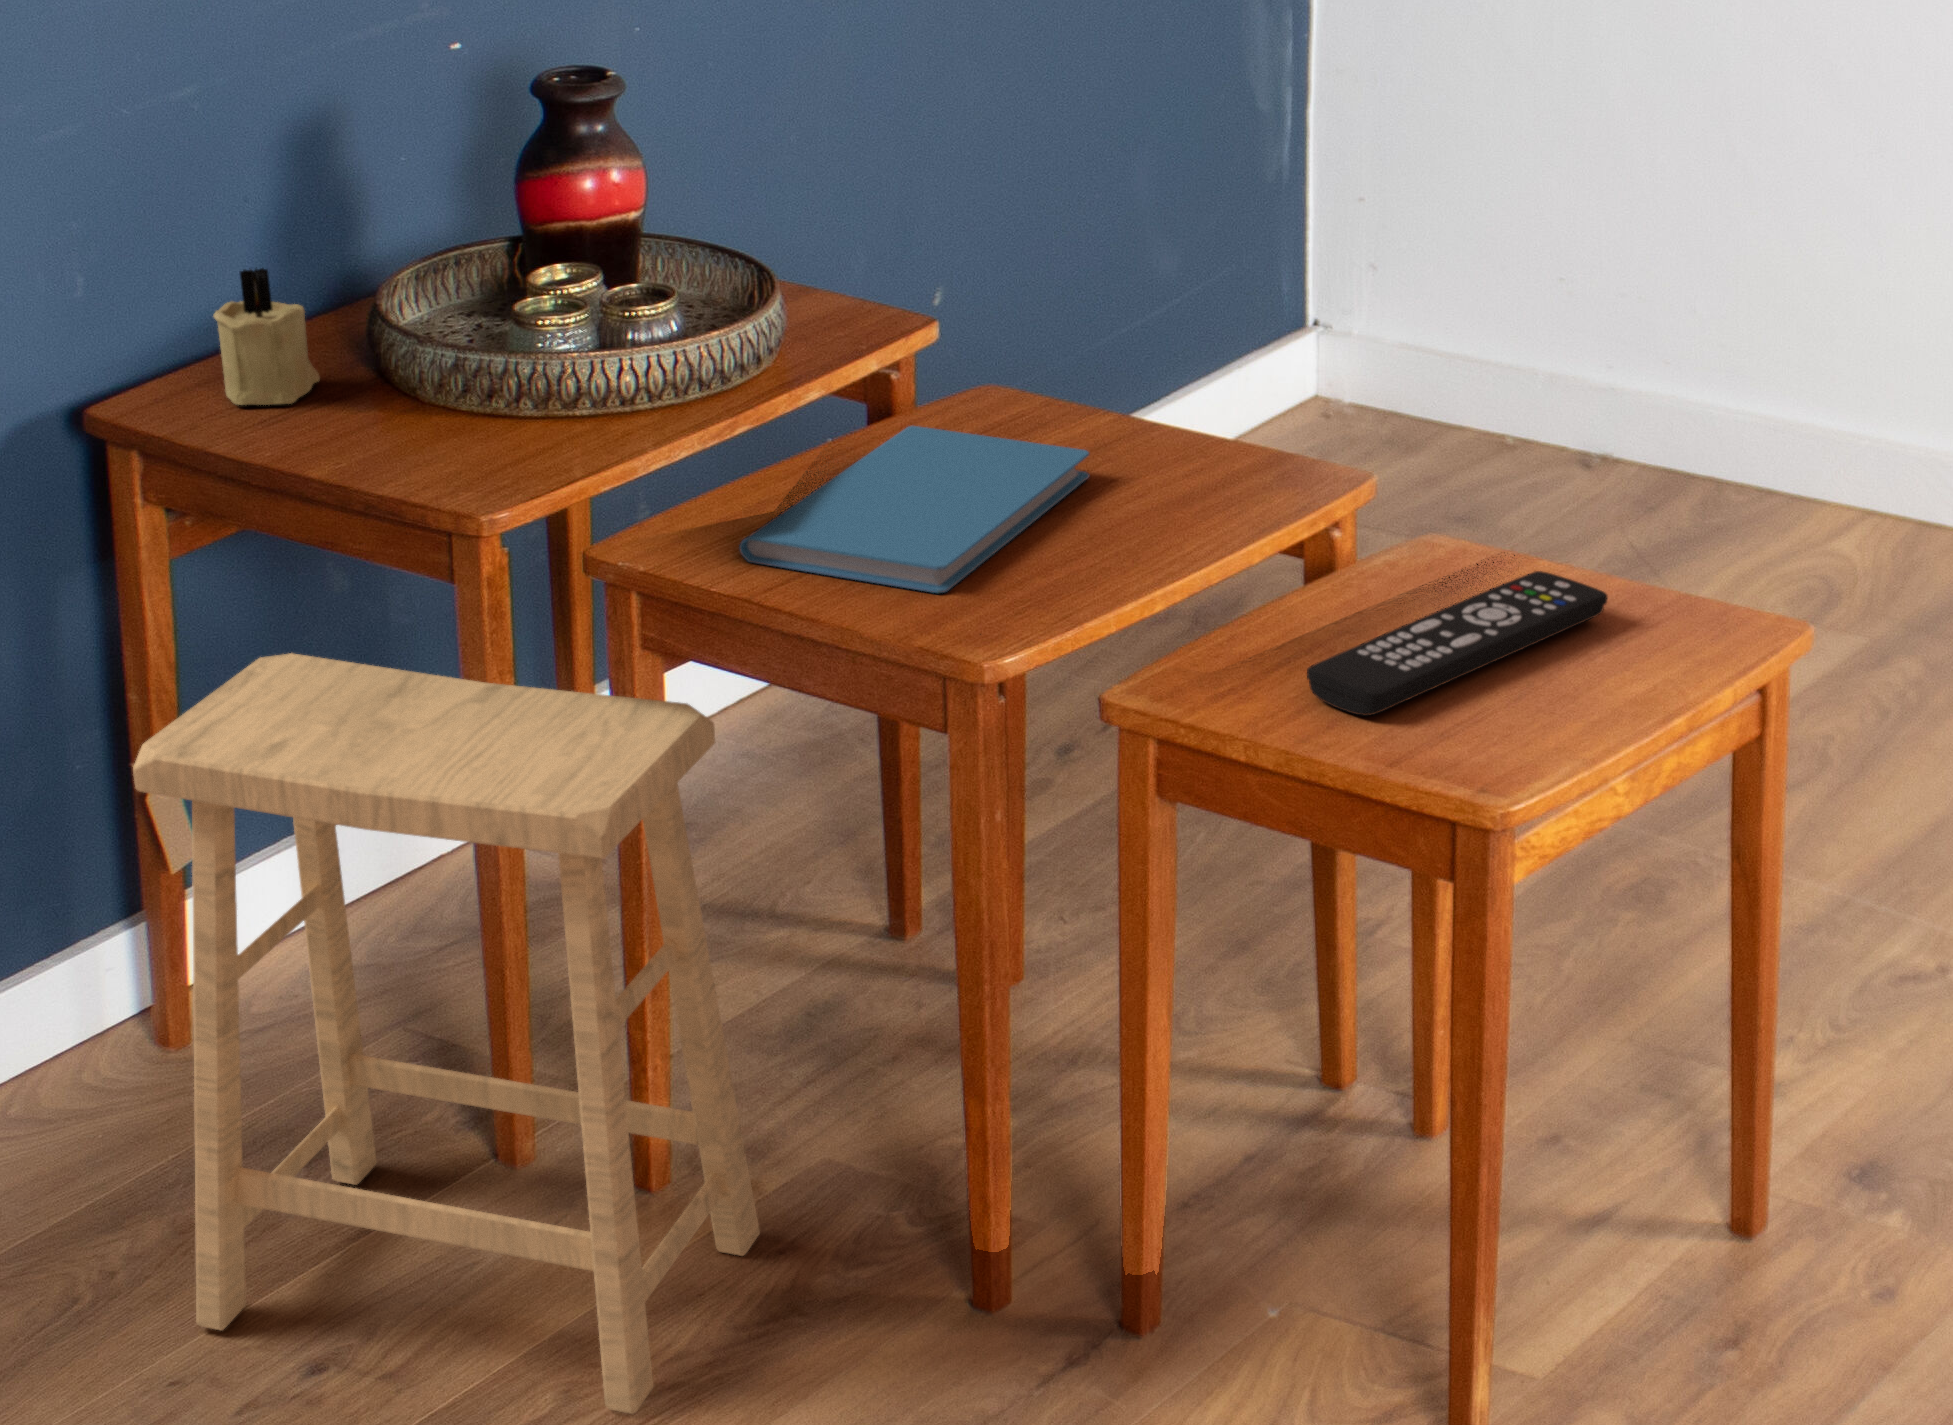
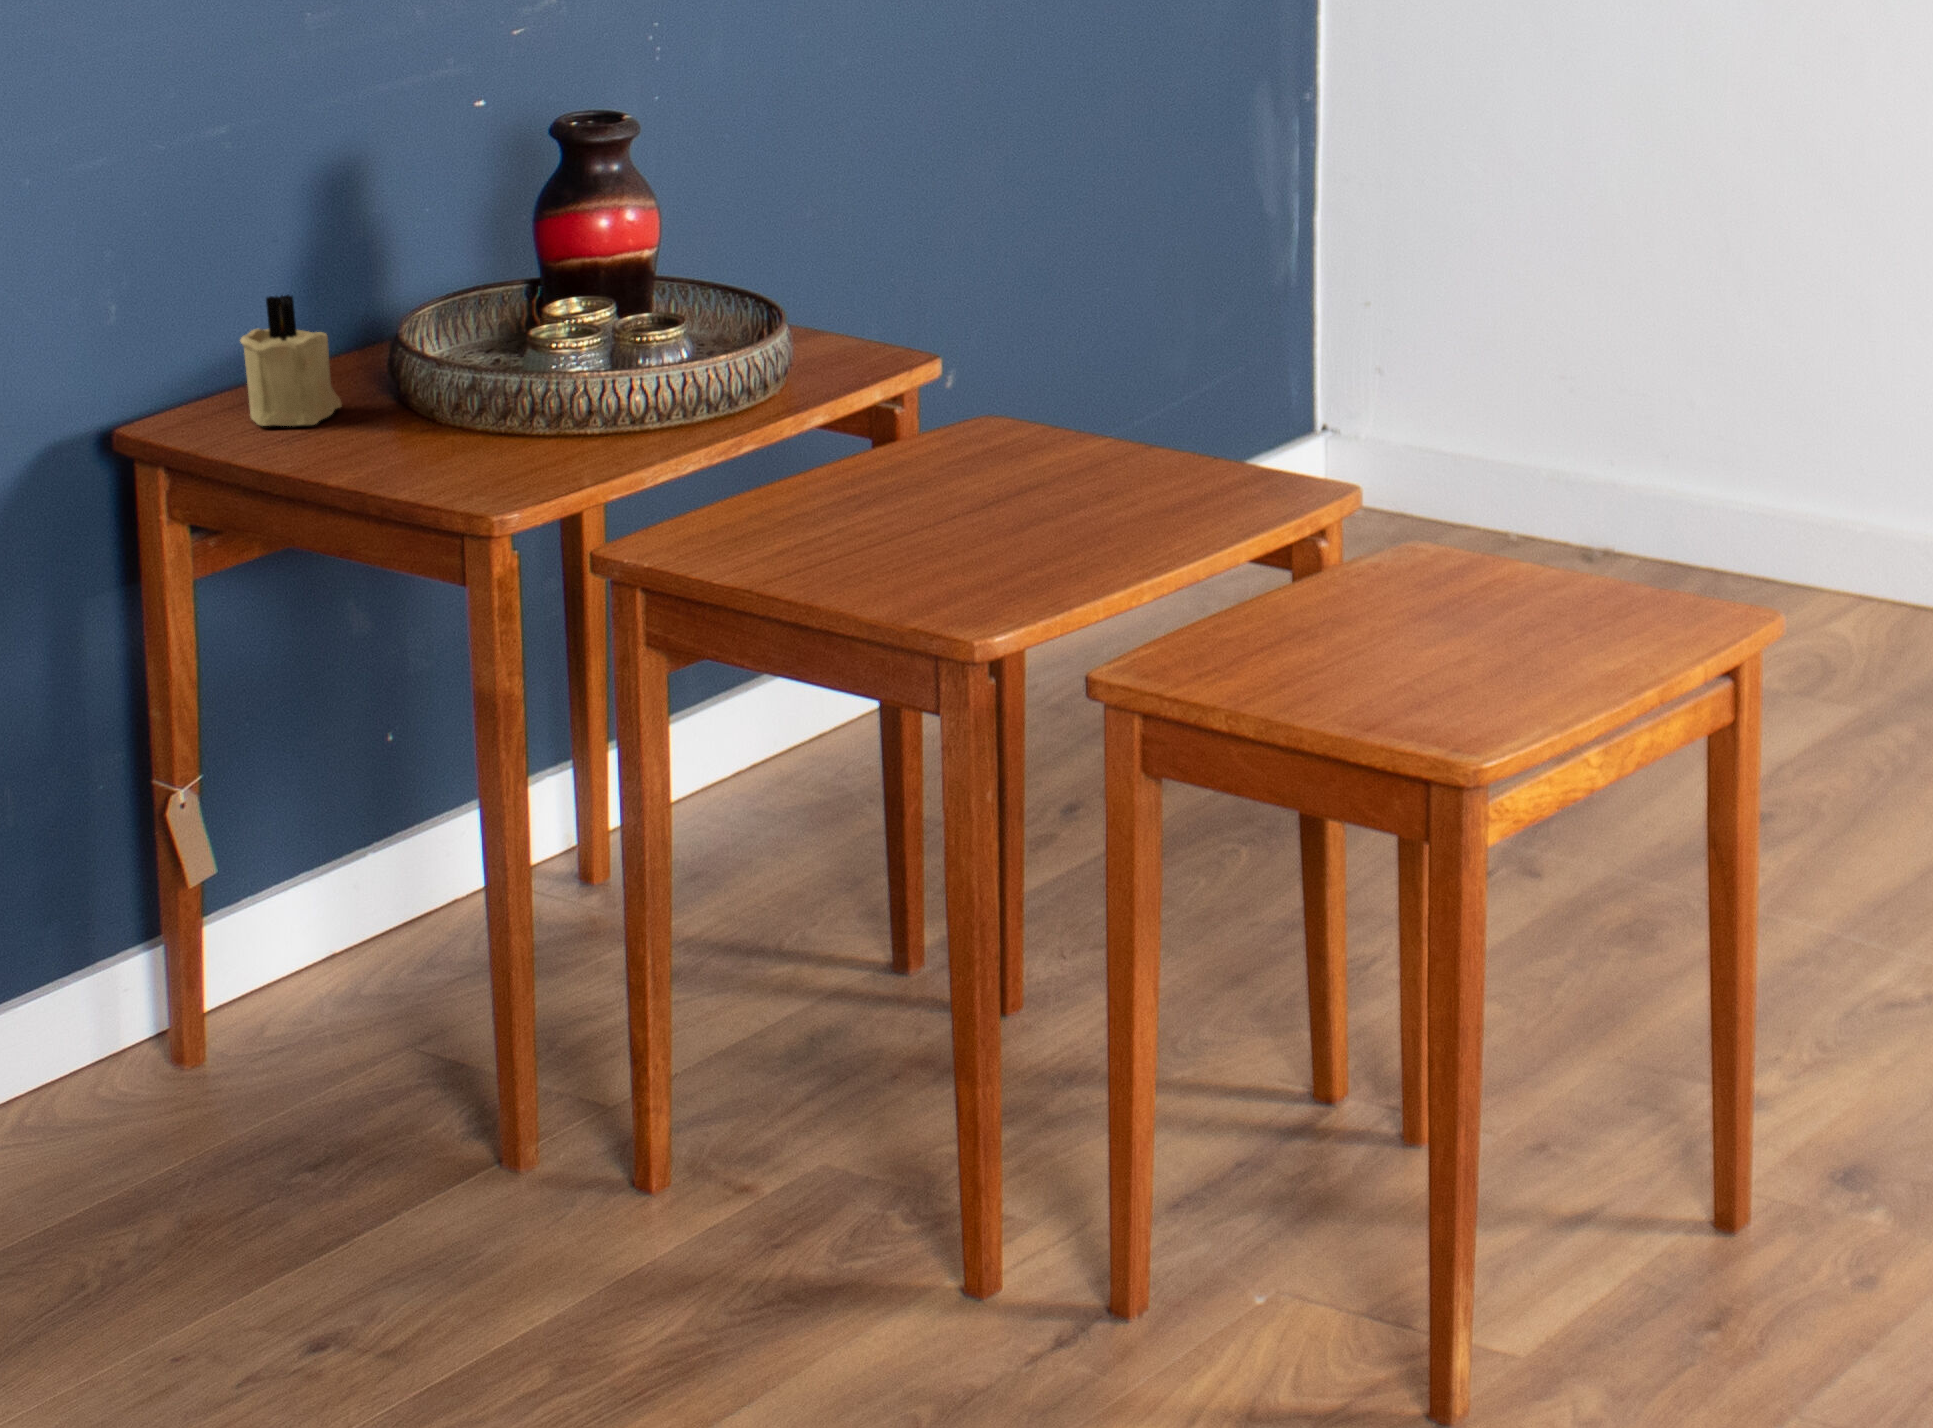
book: present [739,426,1089,593] -> none [741,447,1083,585]
remote control: present [1307,571,1607,715] -> none [1287,568,1582,688]
footstool: present [133,653,760,1414] -> none [149,649,757,1390]

